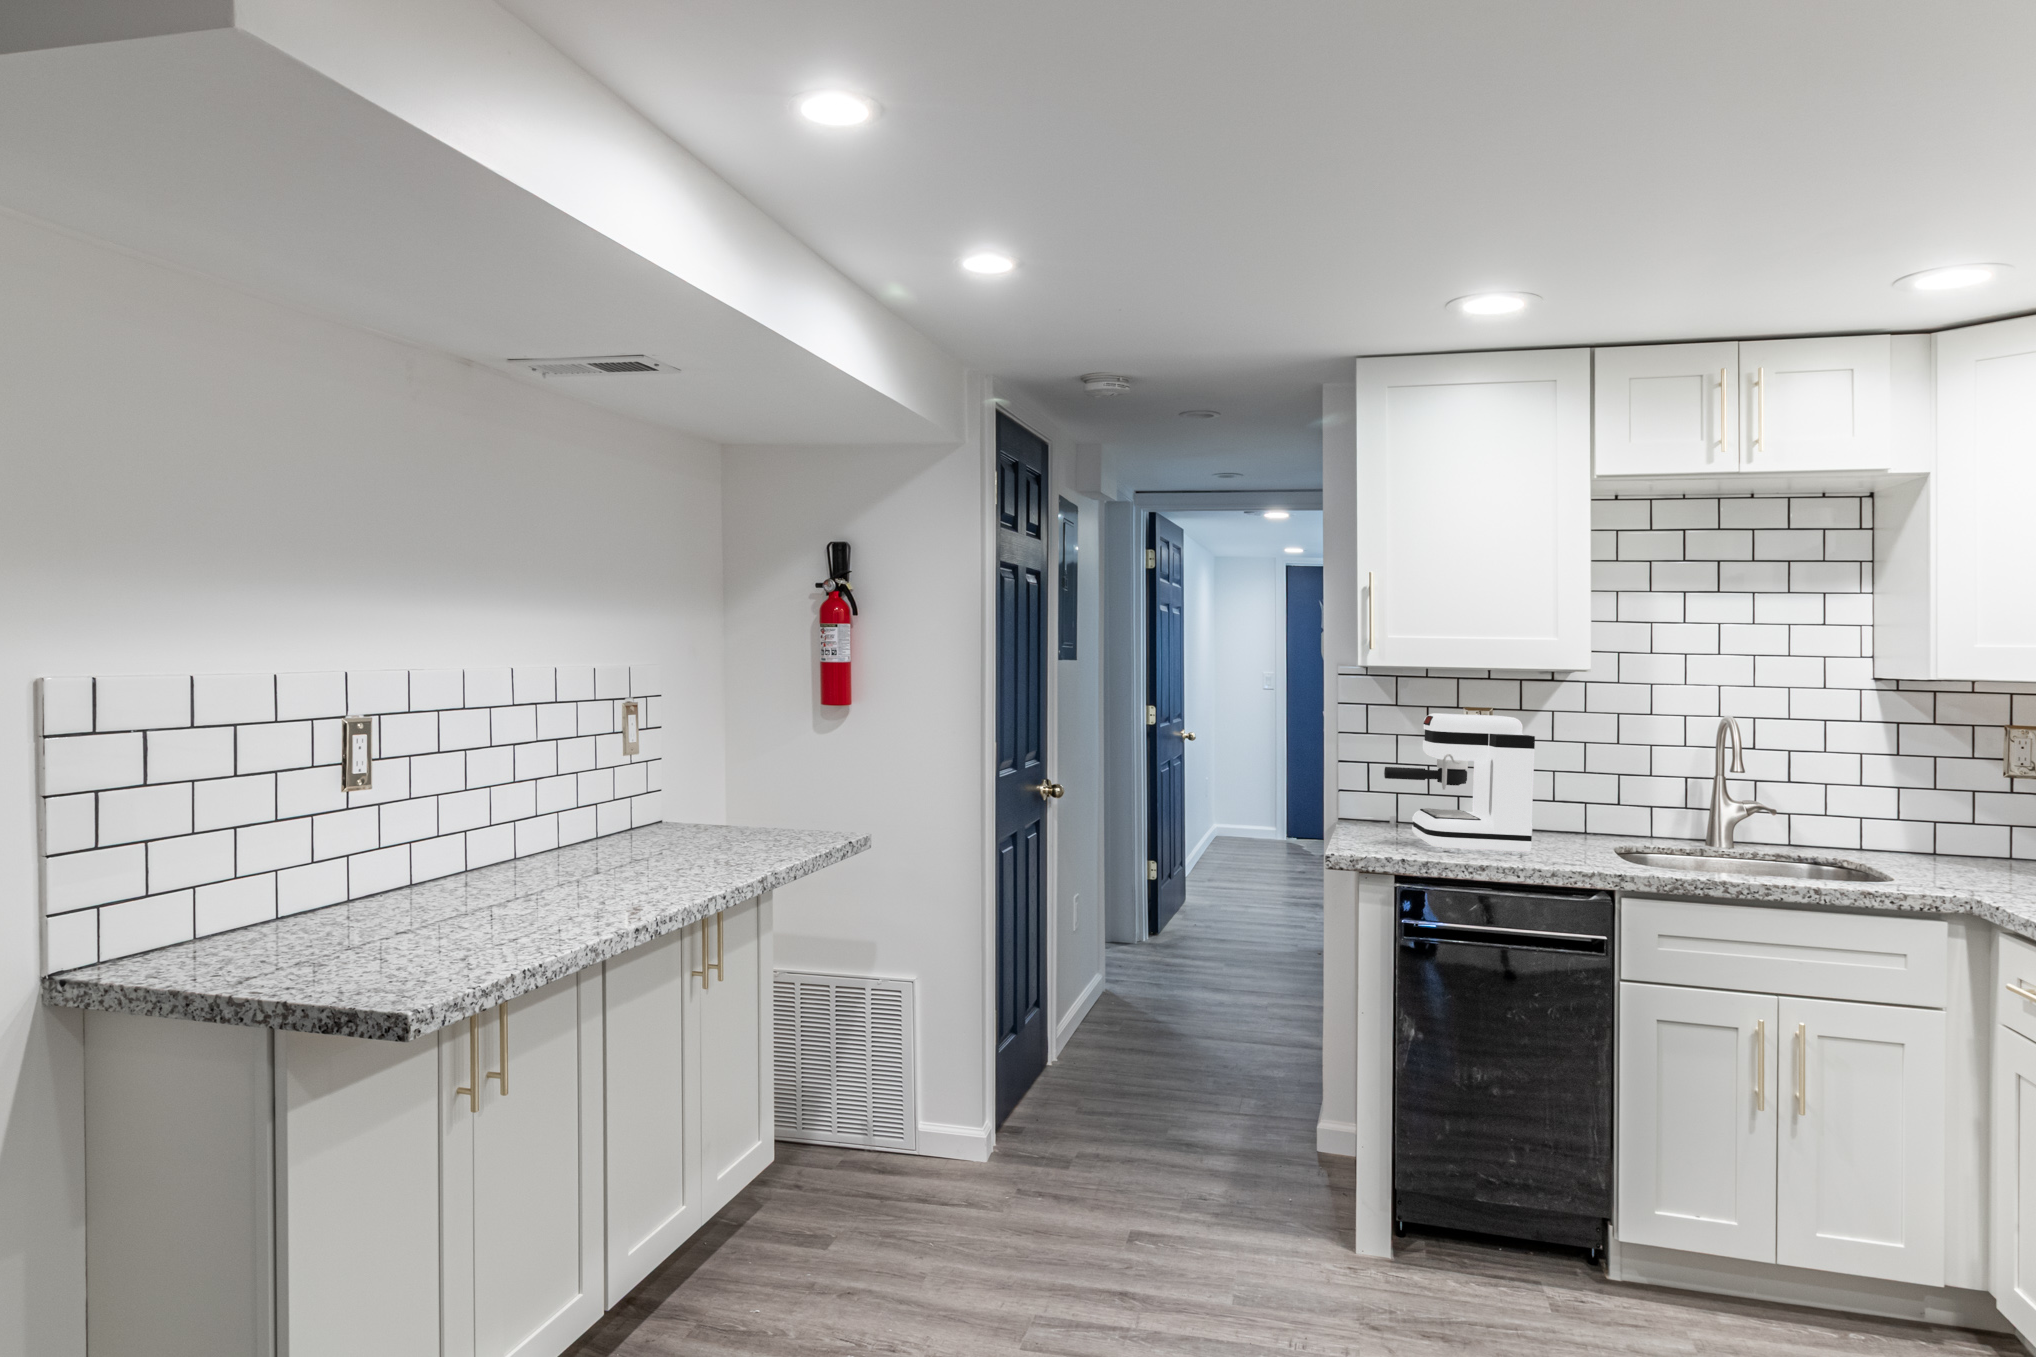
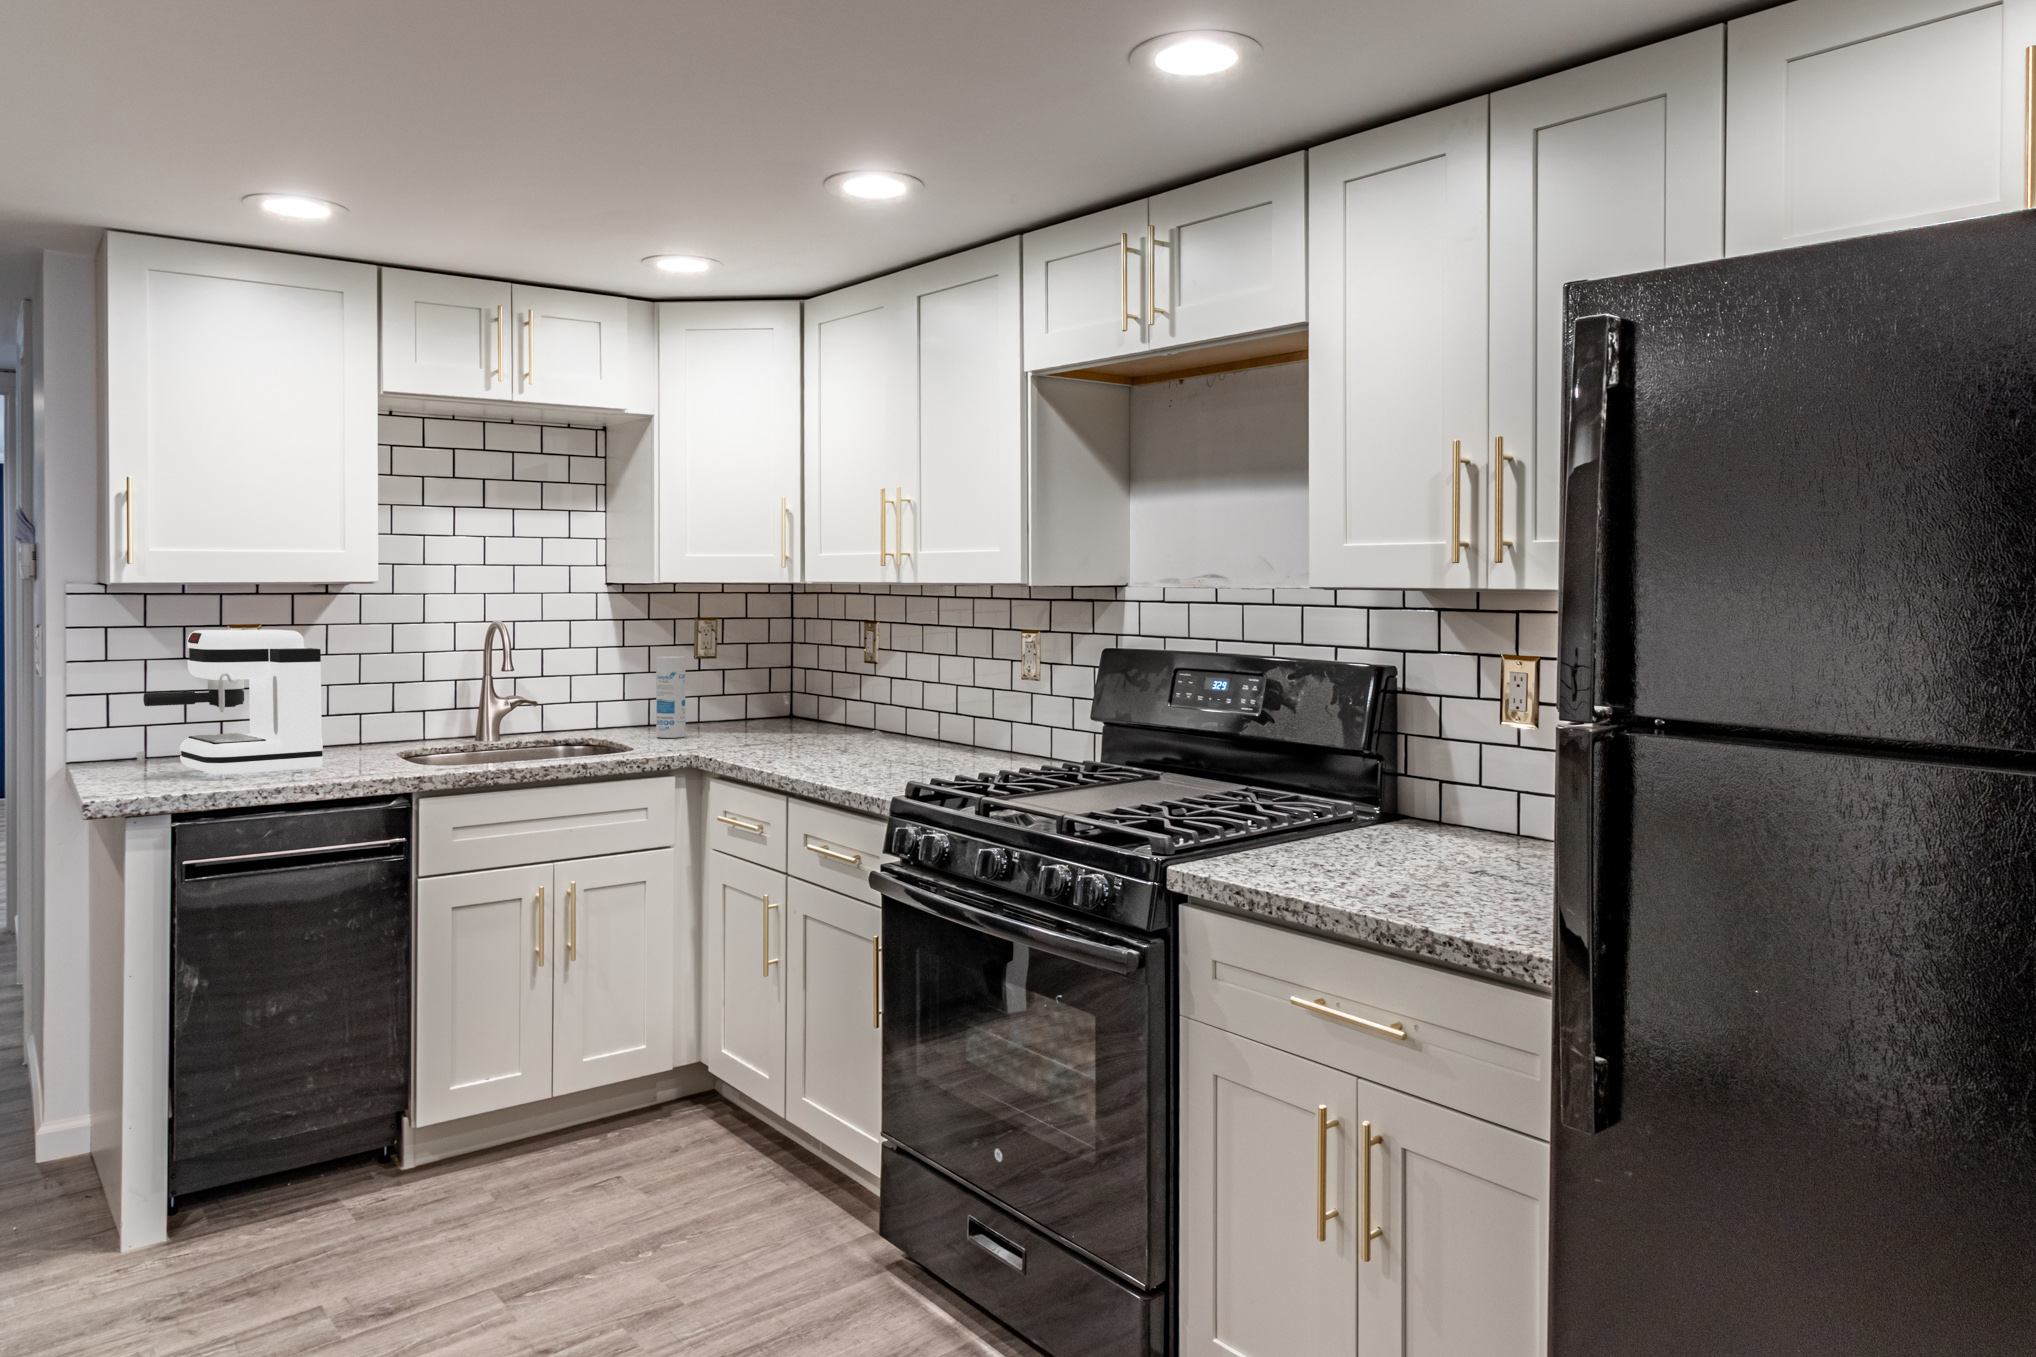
canister: none [1934,768,1981,870] -> present [656,656,686,738]

